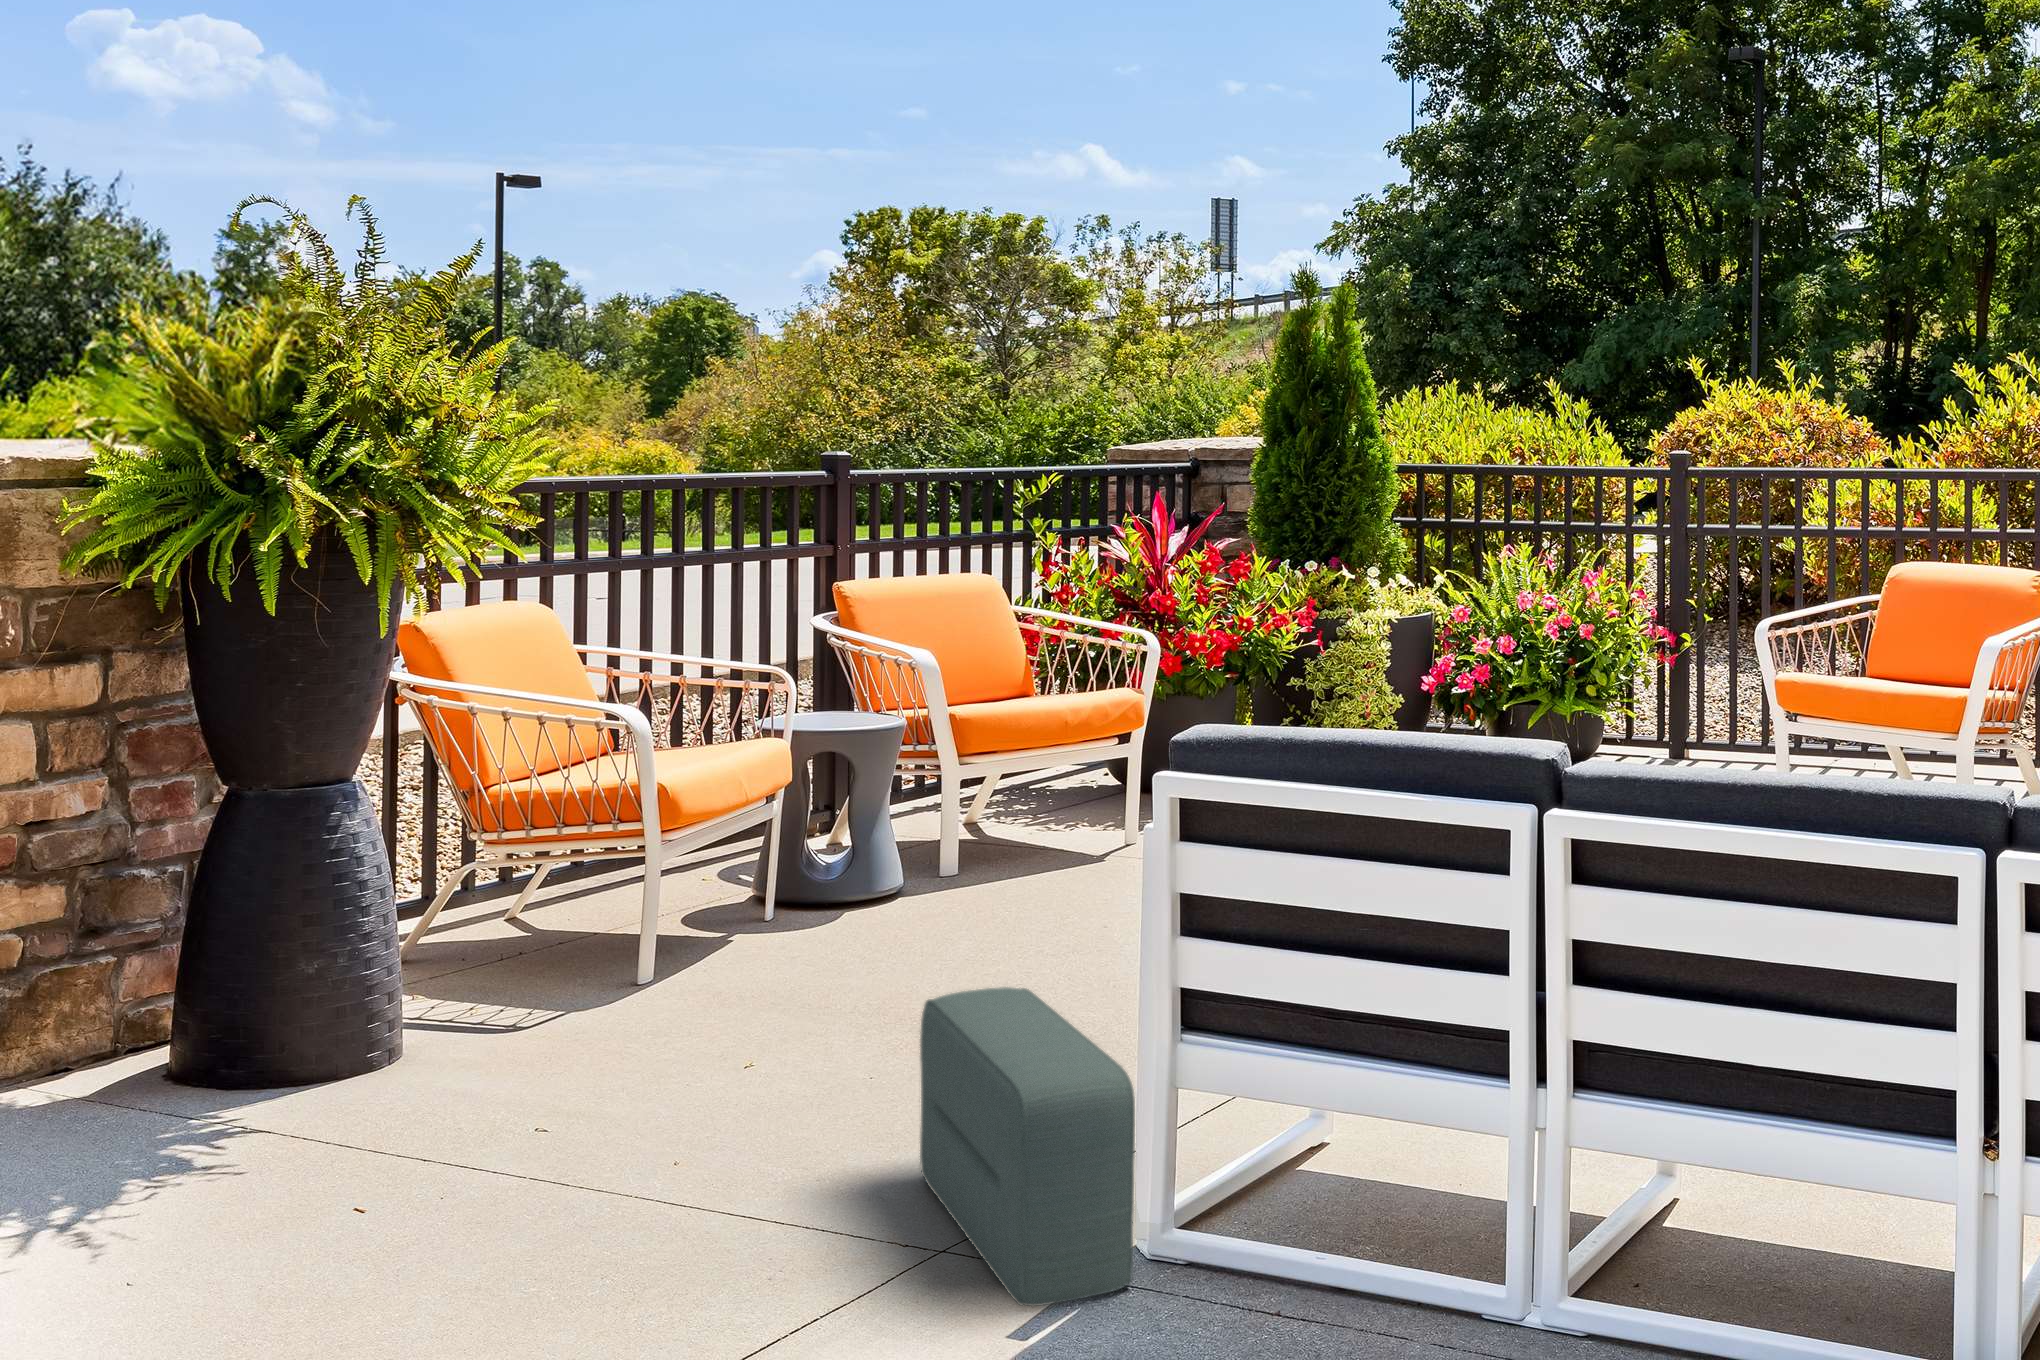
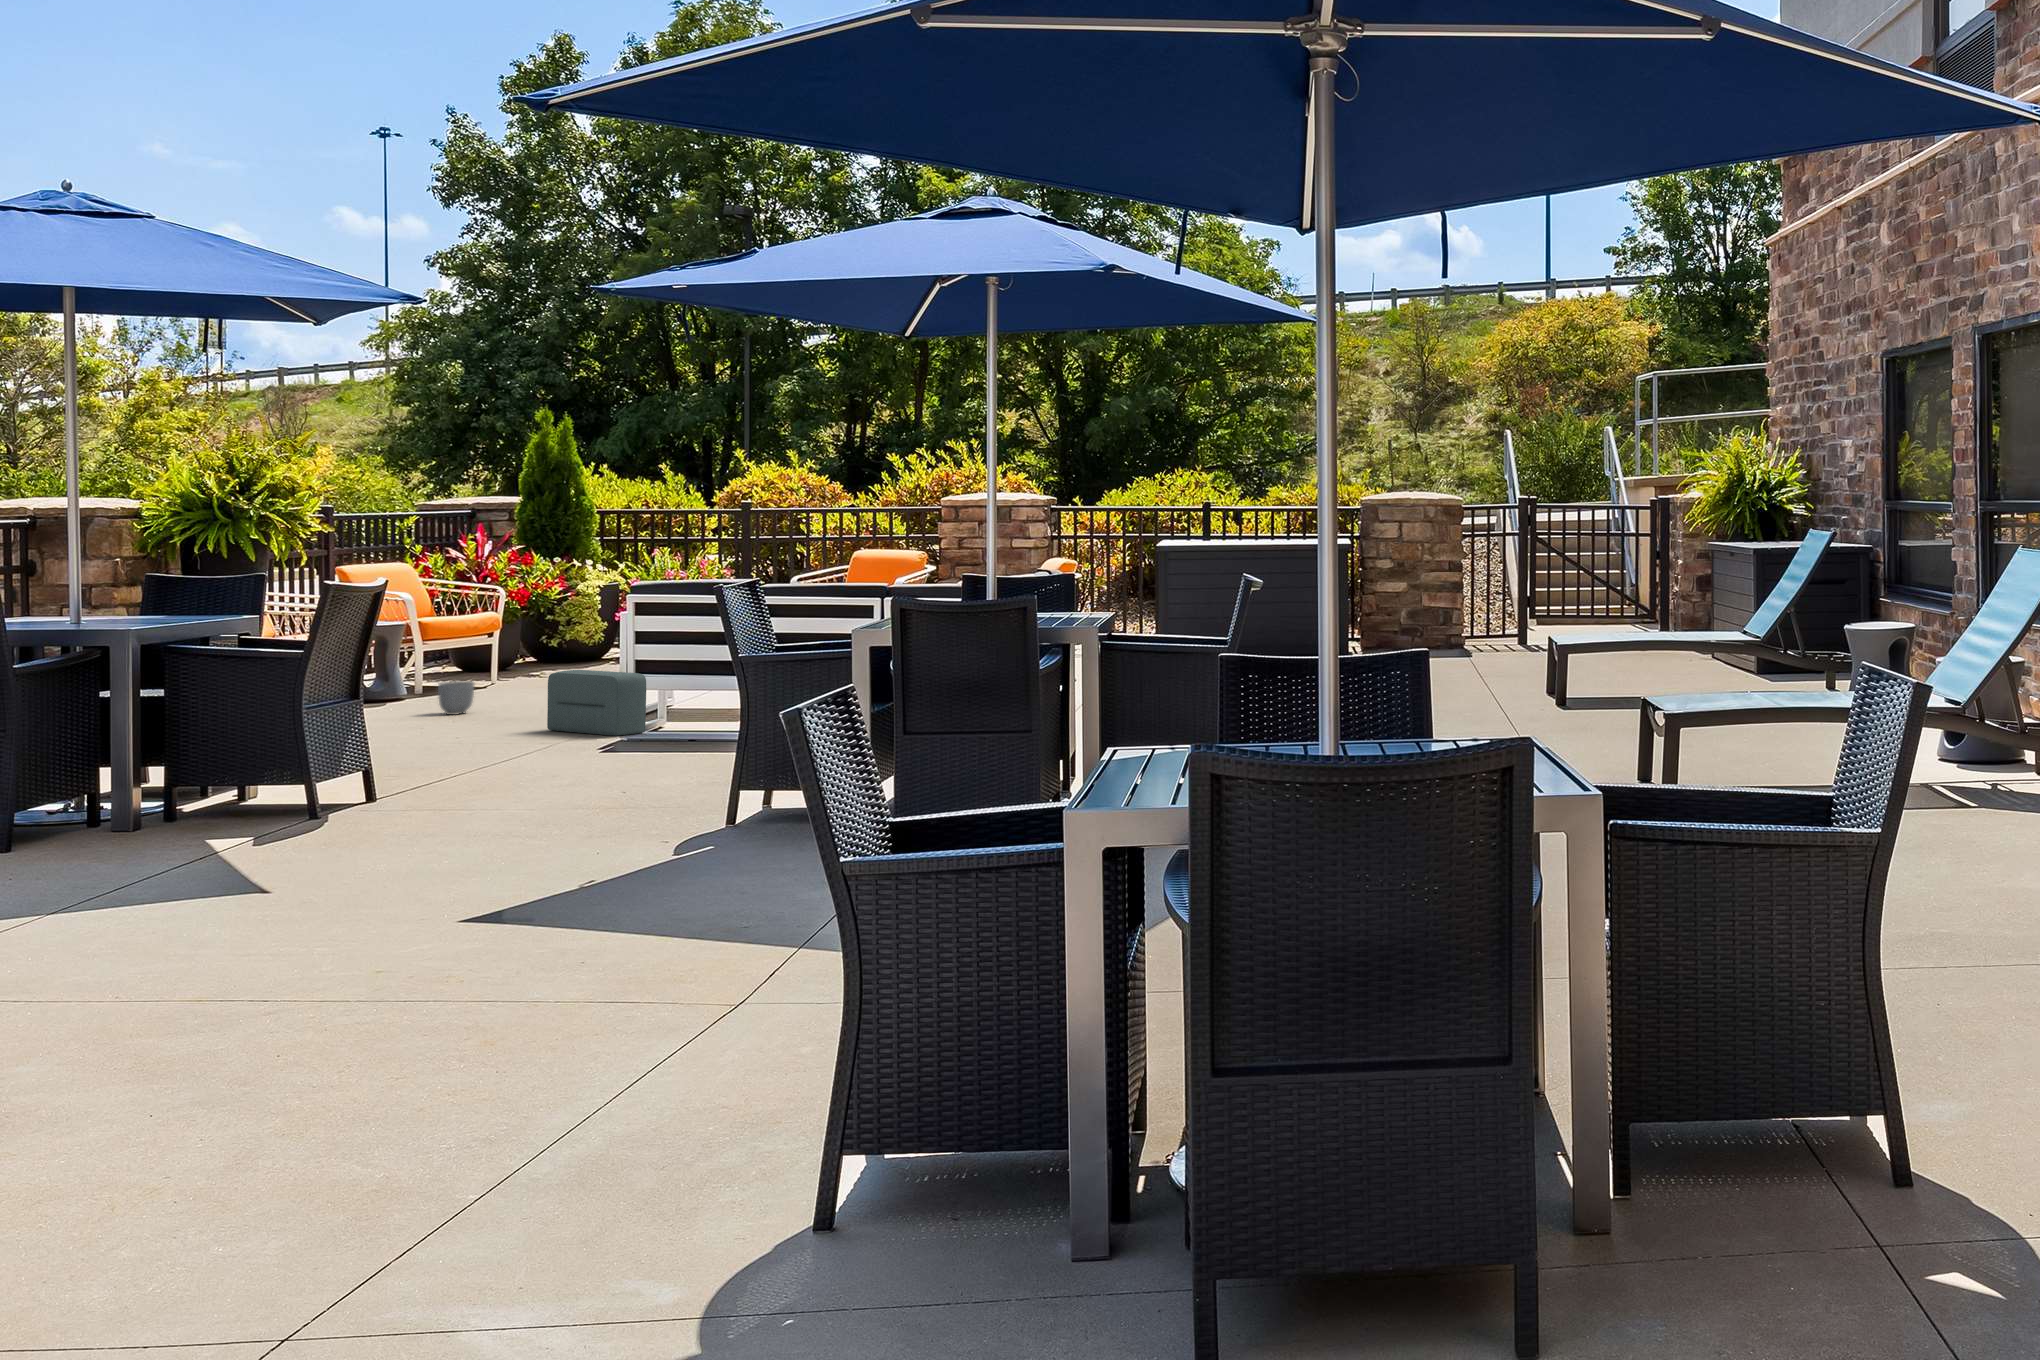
planter: none [870,888,952,980] -> present [438,681,474,715]

